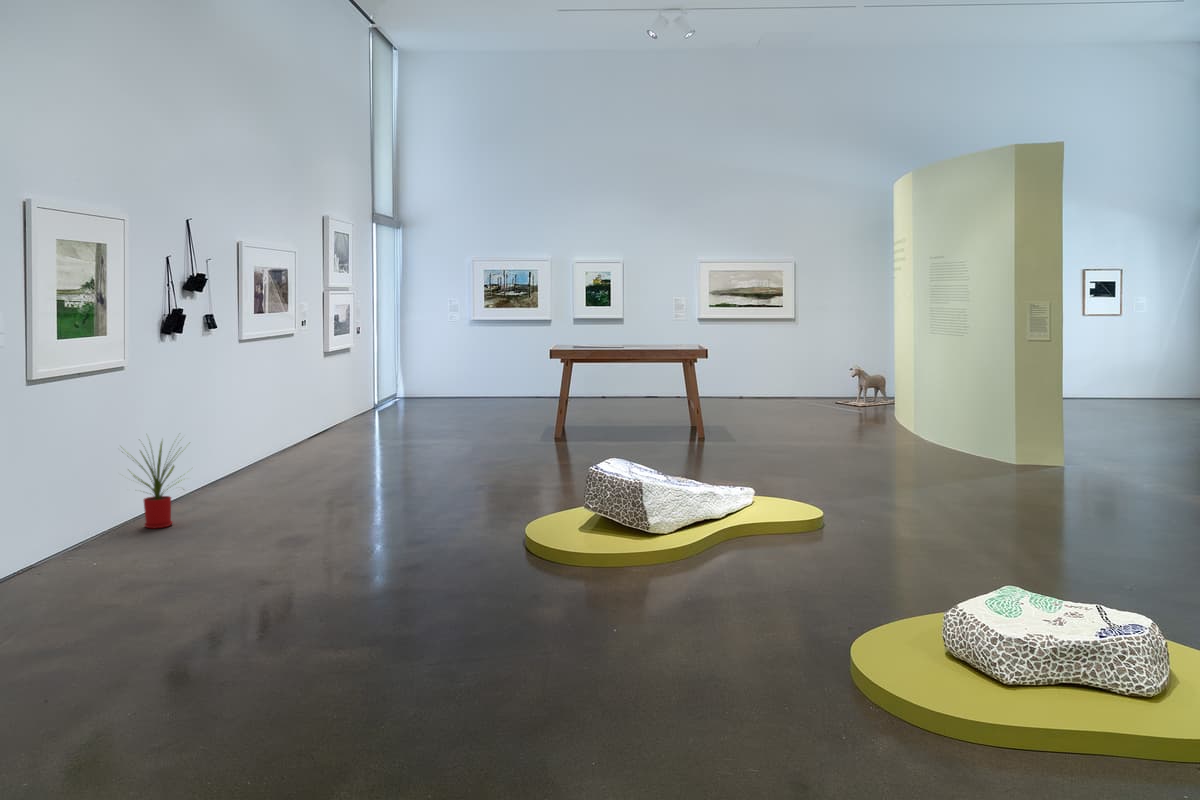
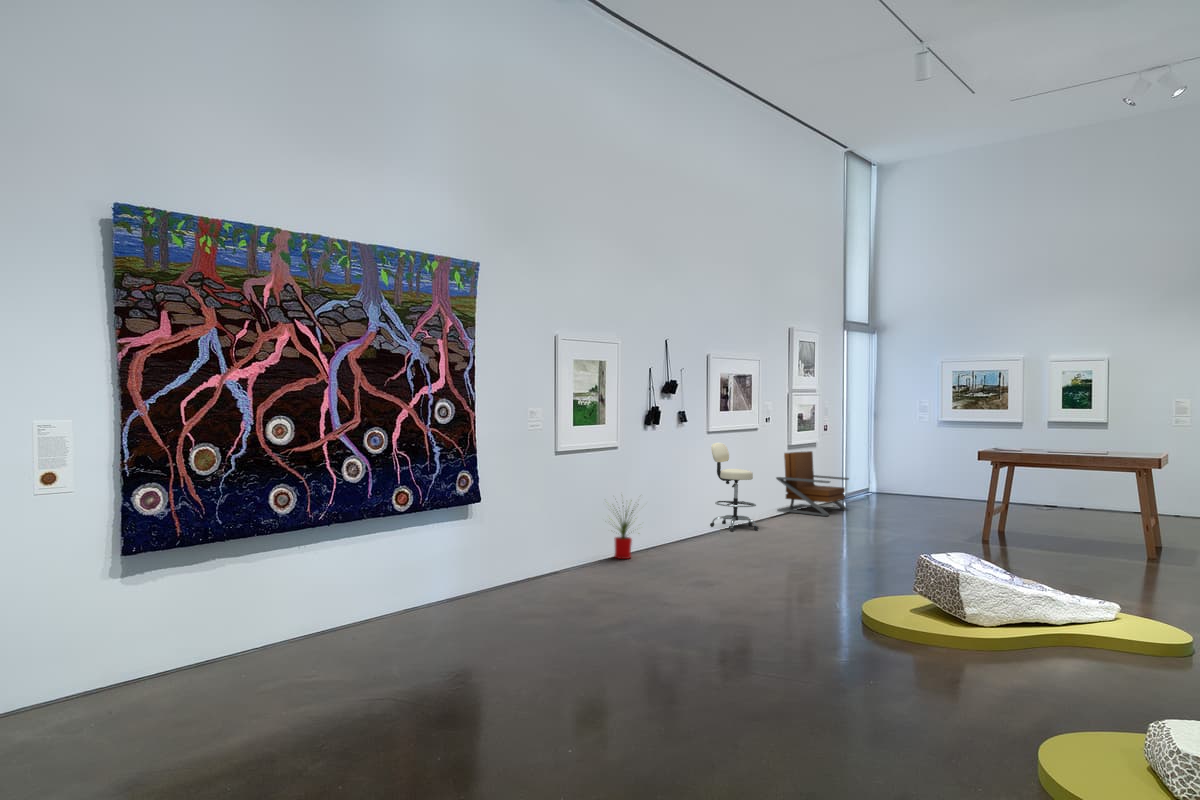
stool: none [247,357,318,469] -> present [710,443,758,531]
lounge chair: none [318,363,402,438] -> present [776,451,849,516]

